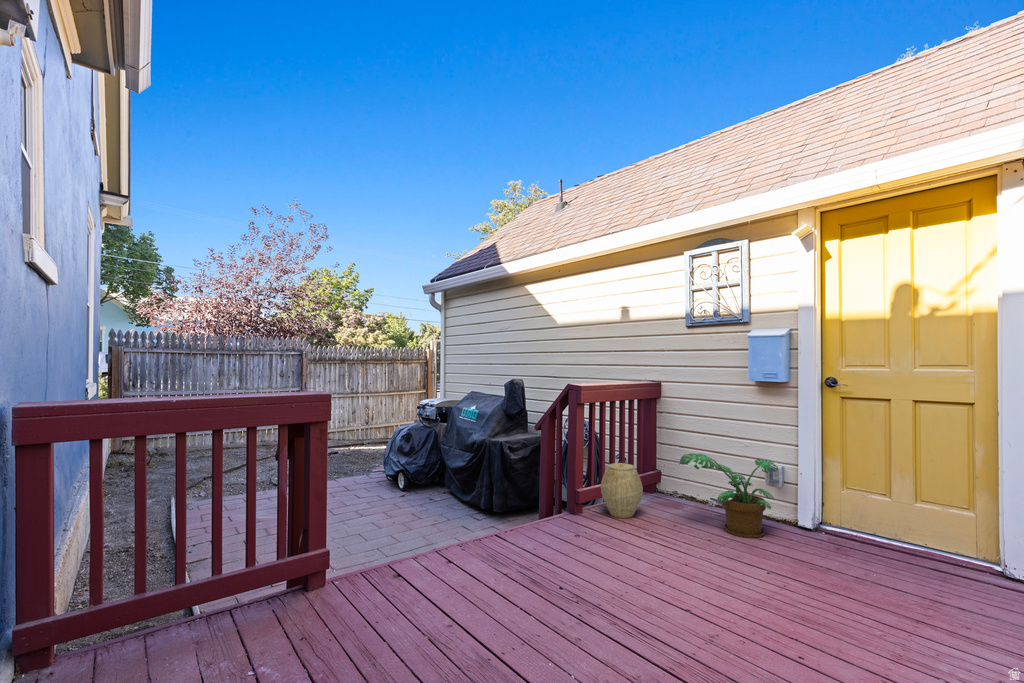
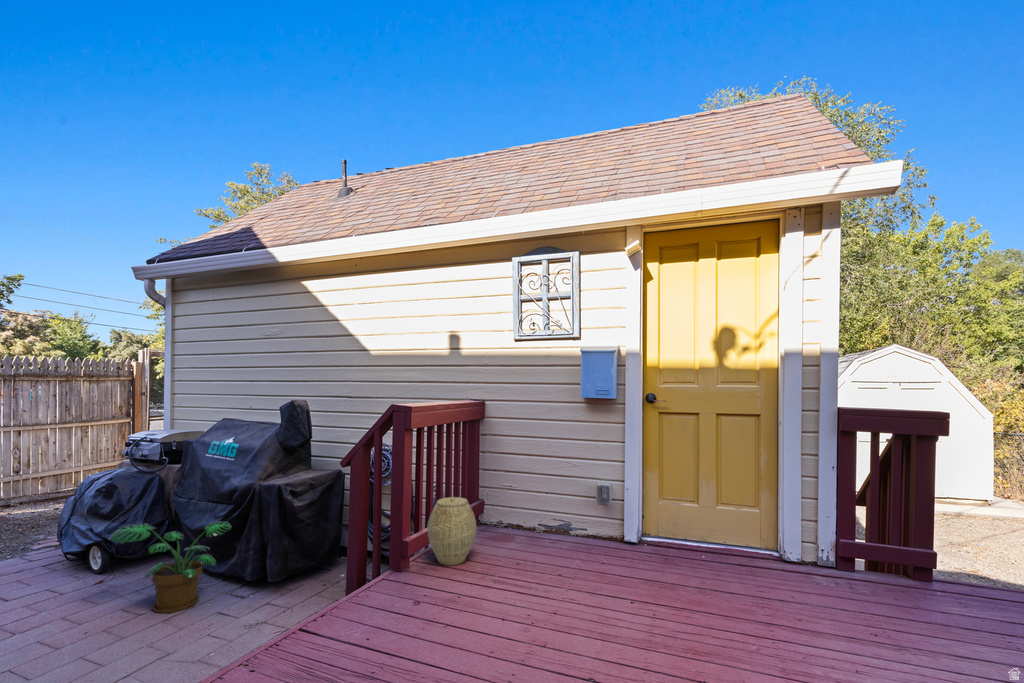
potted plant: present [679,454,778,538] -> present [109,521,231,613]

